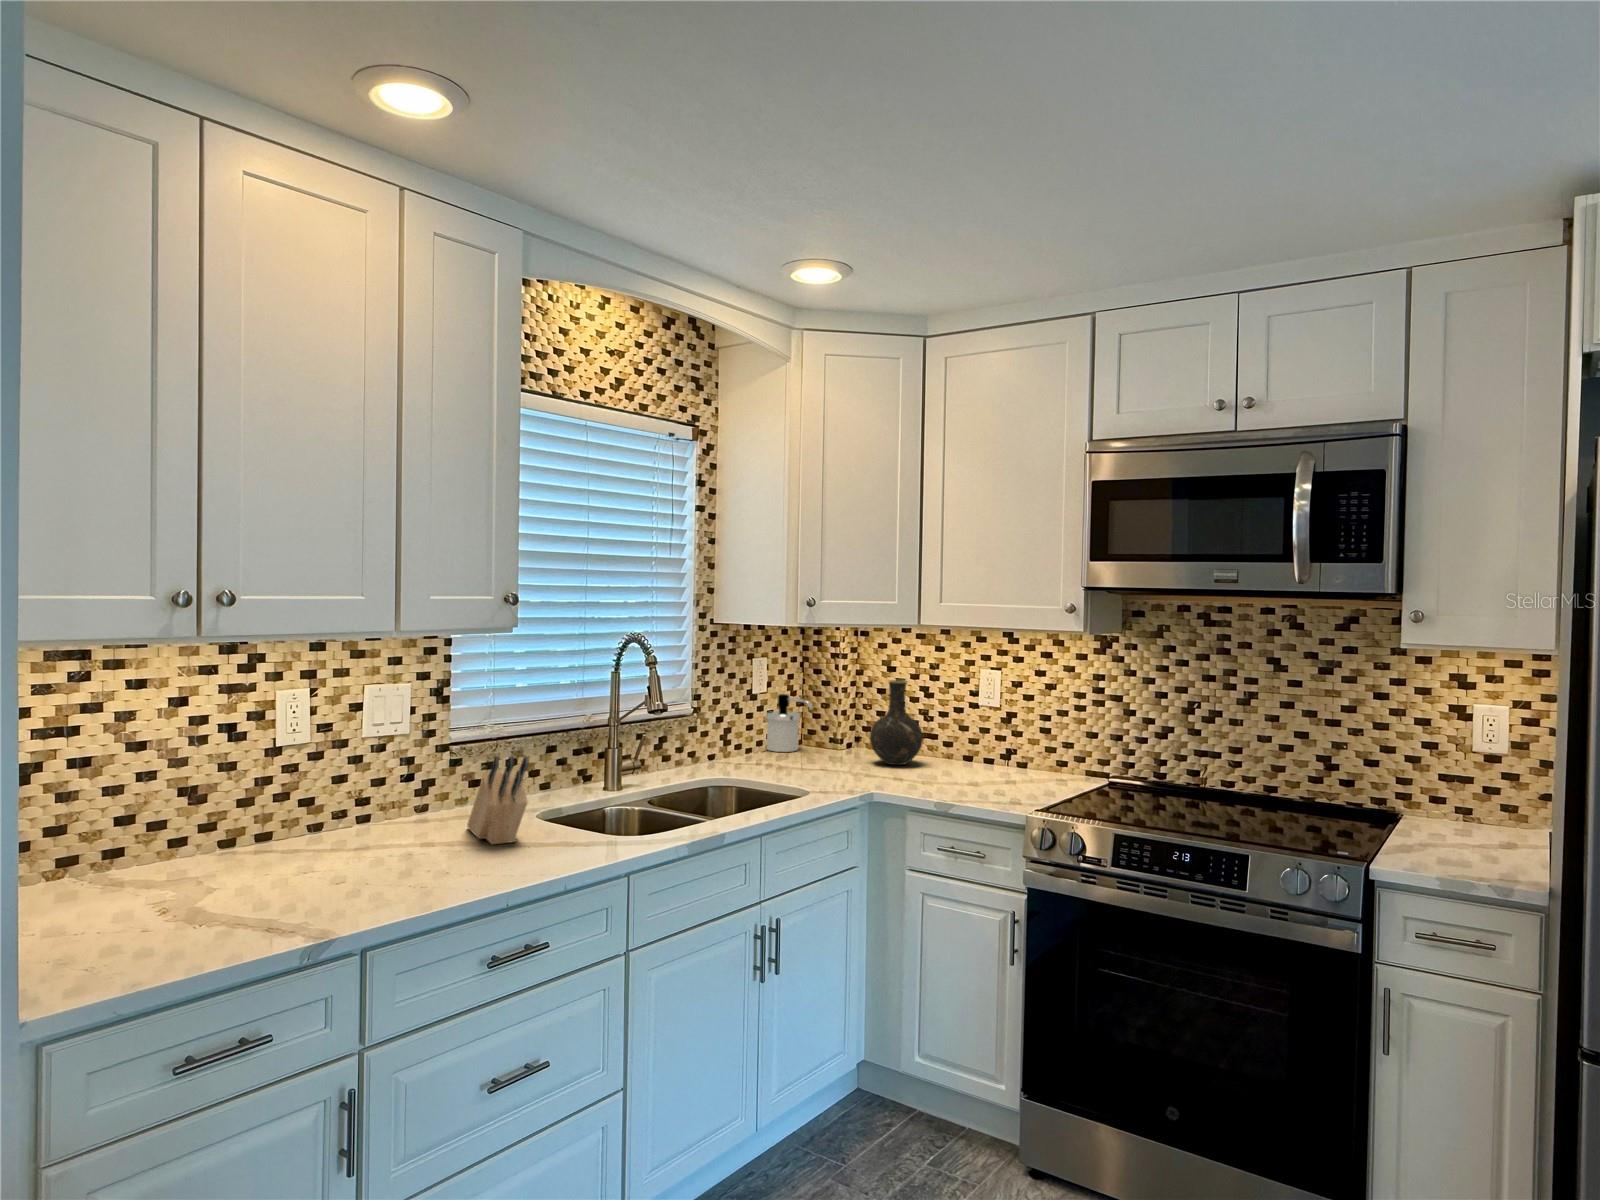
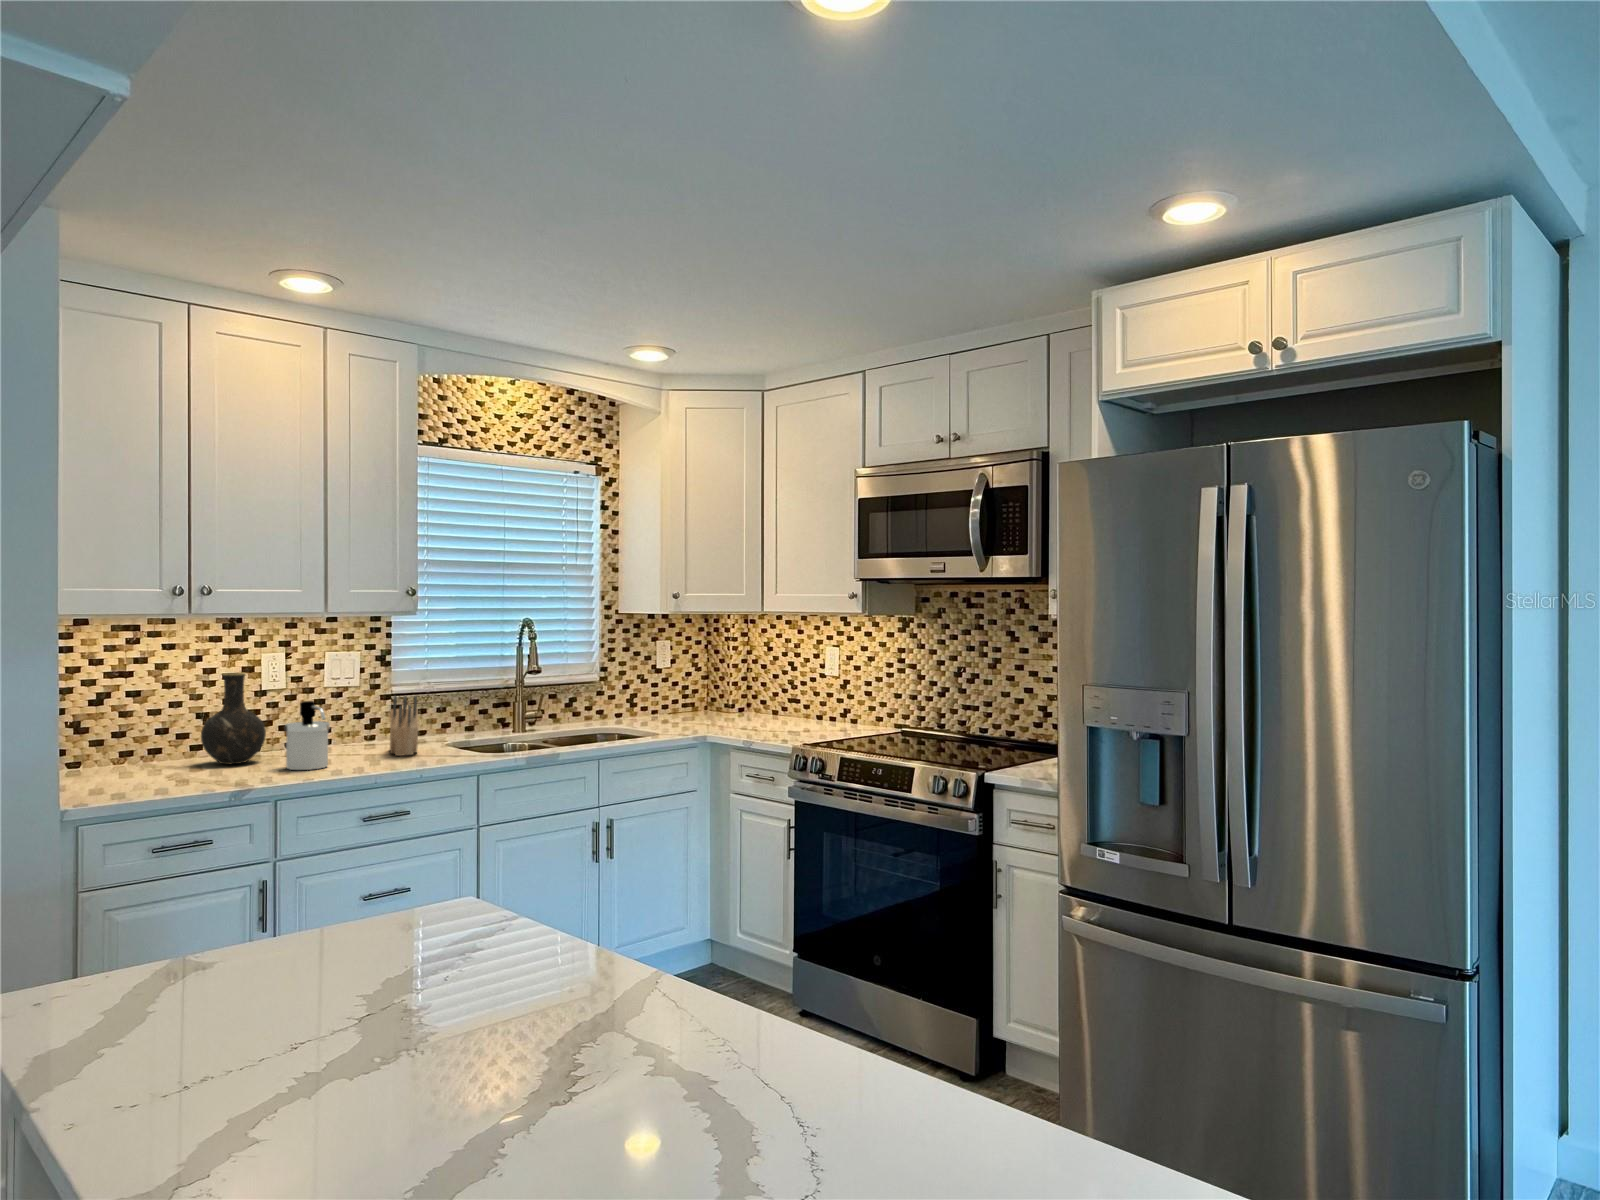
vase: present [870,680,923,765] -> present [201,672,266,764]
soap dispenser: present [767,694,812,752] -> present [285,701,330,770]

